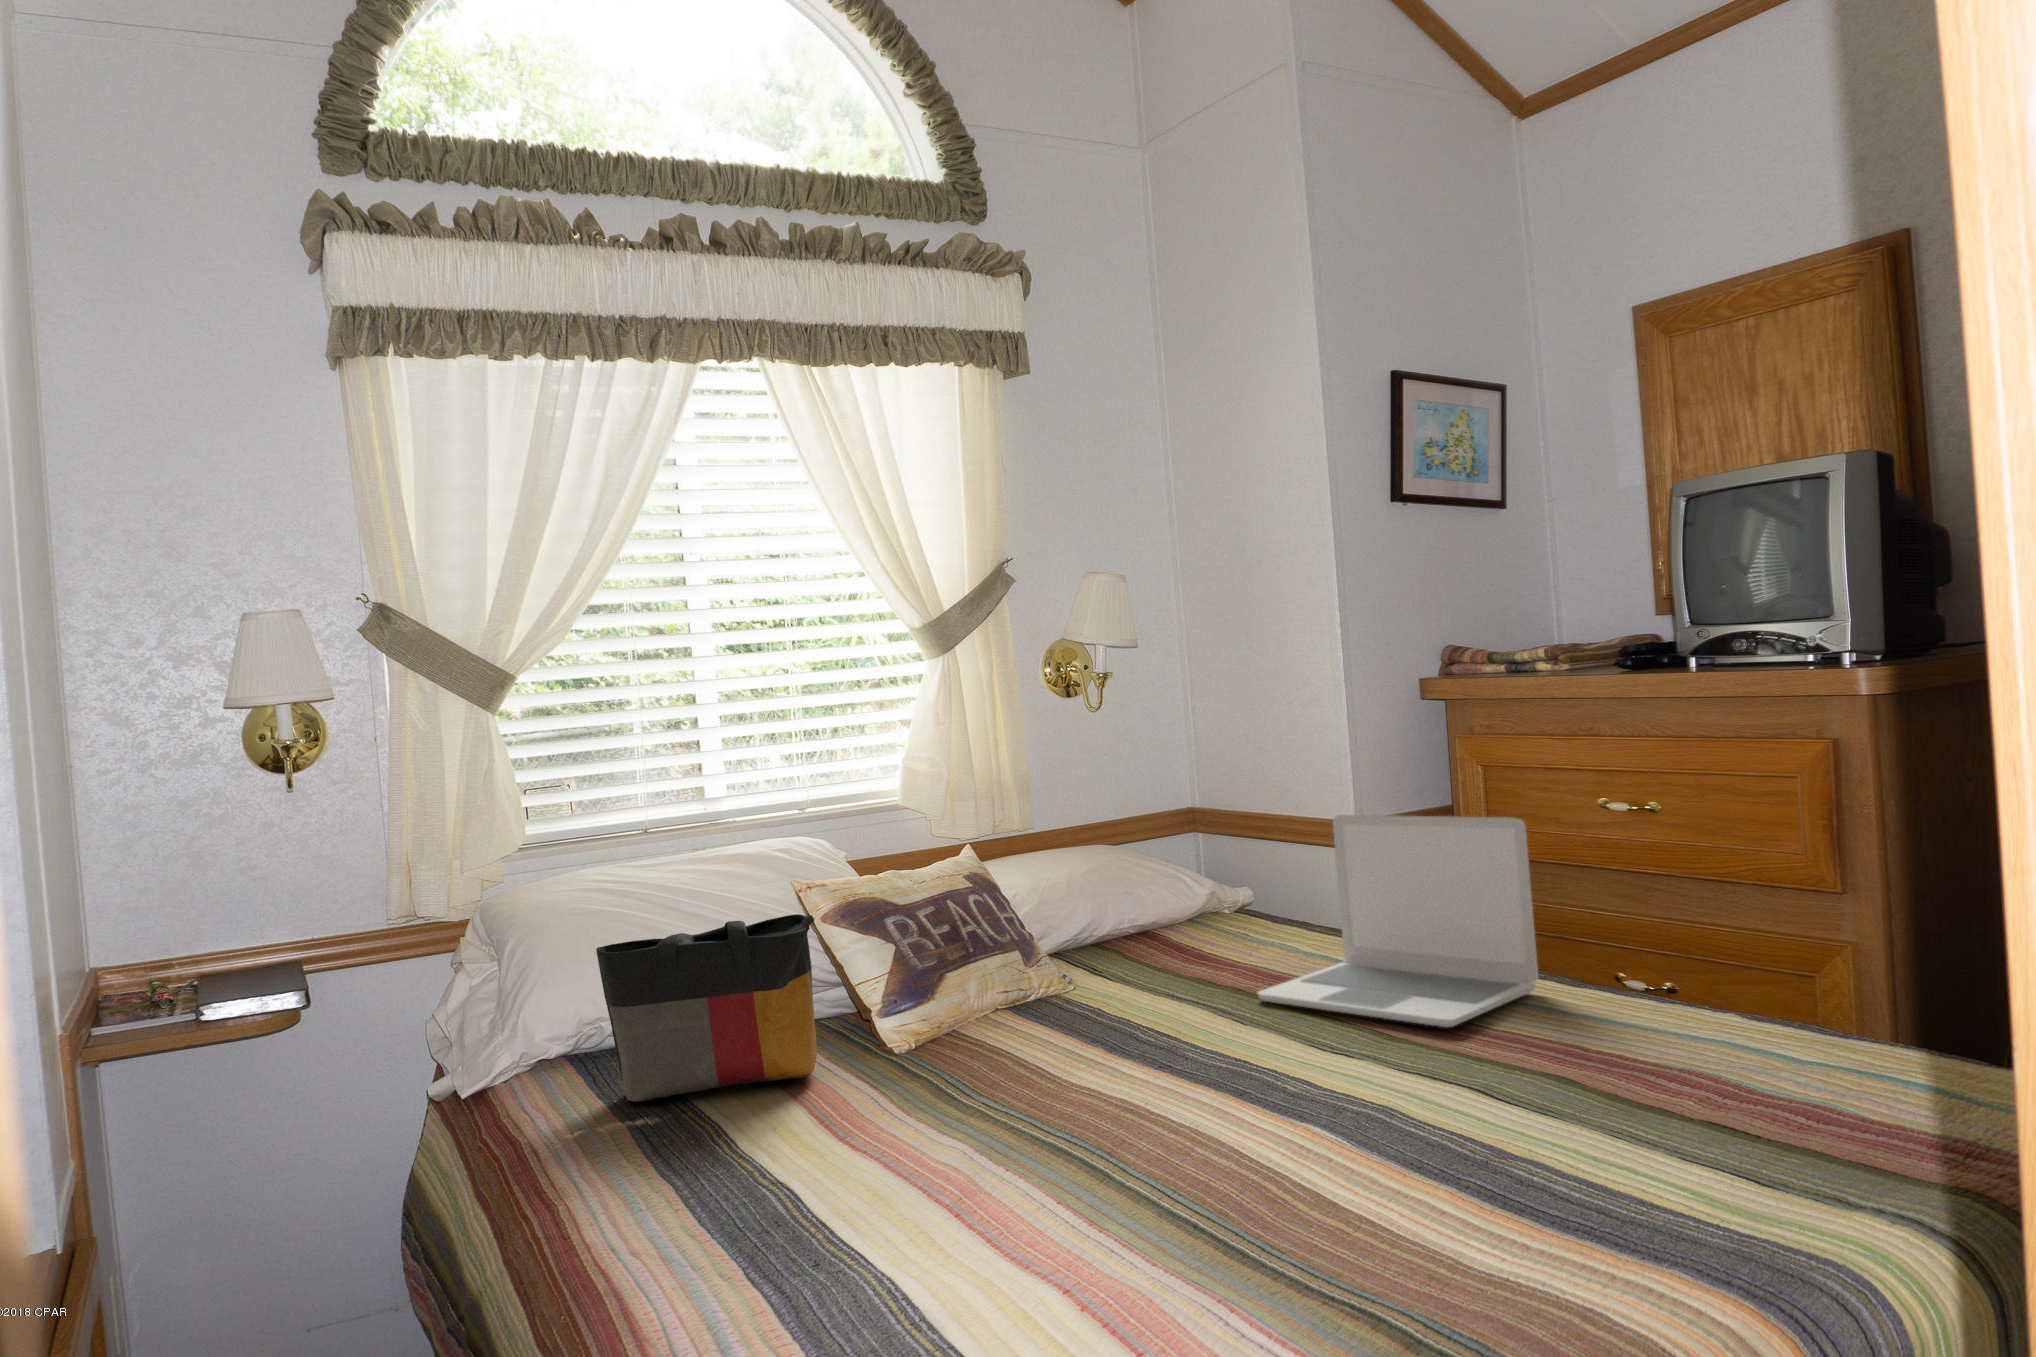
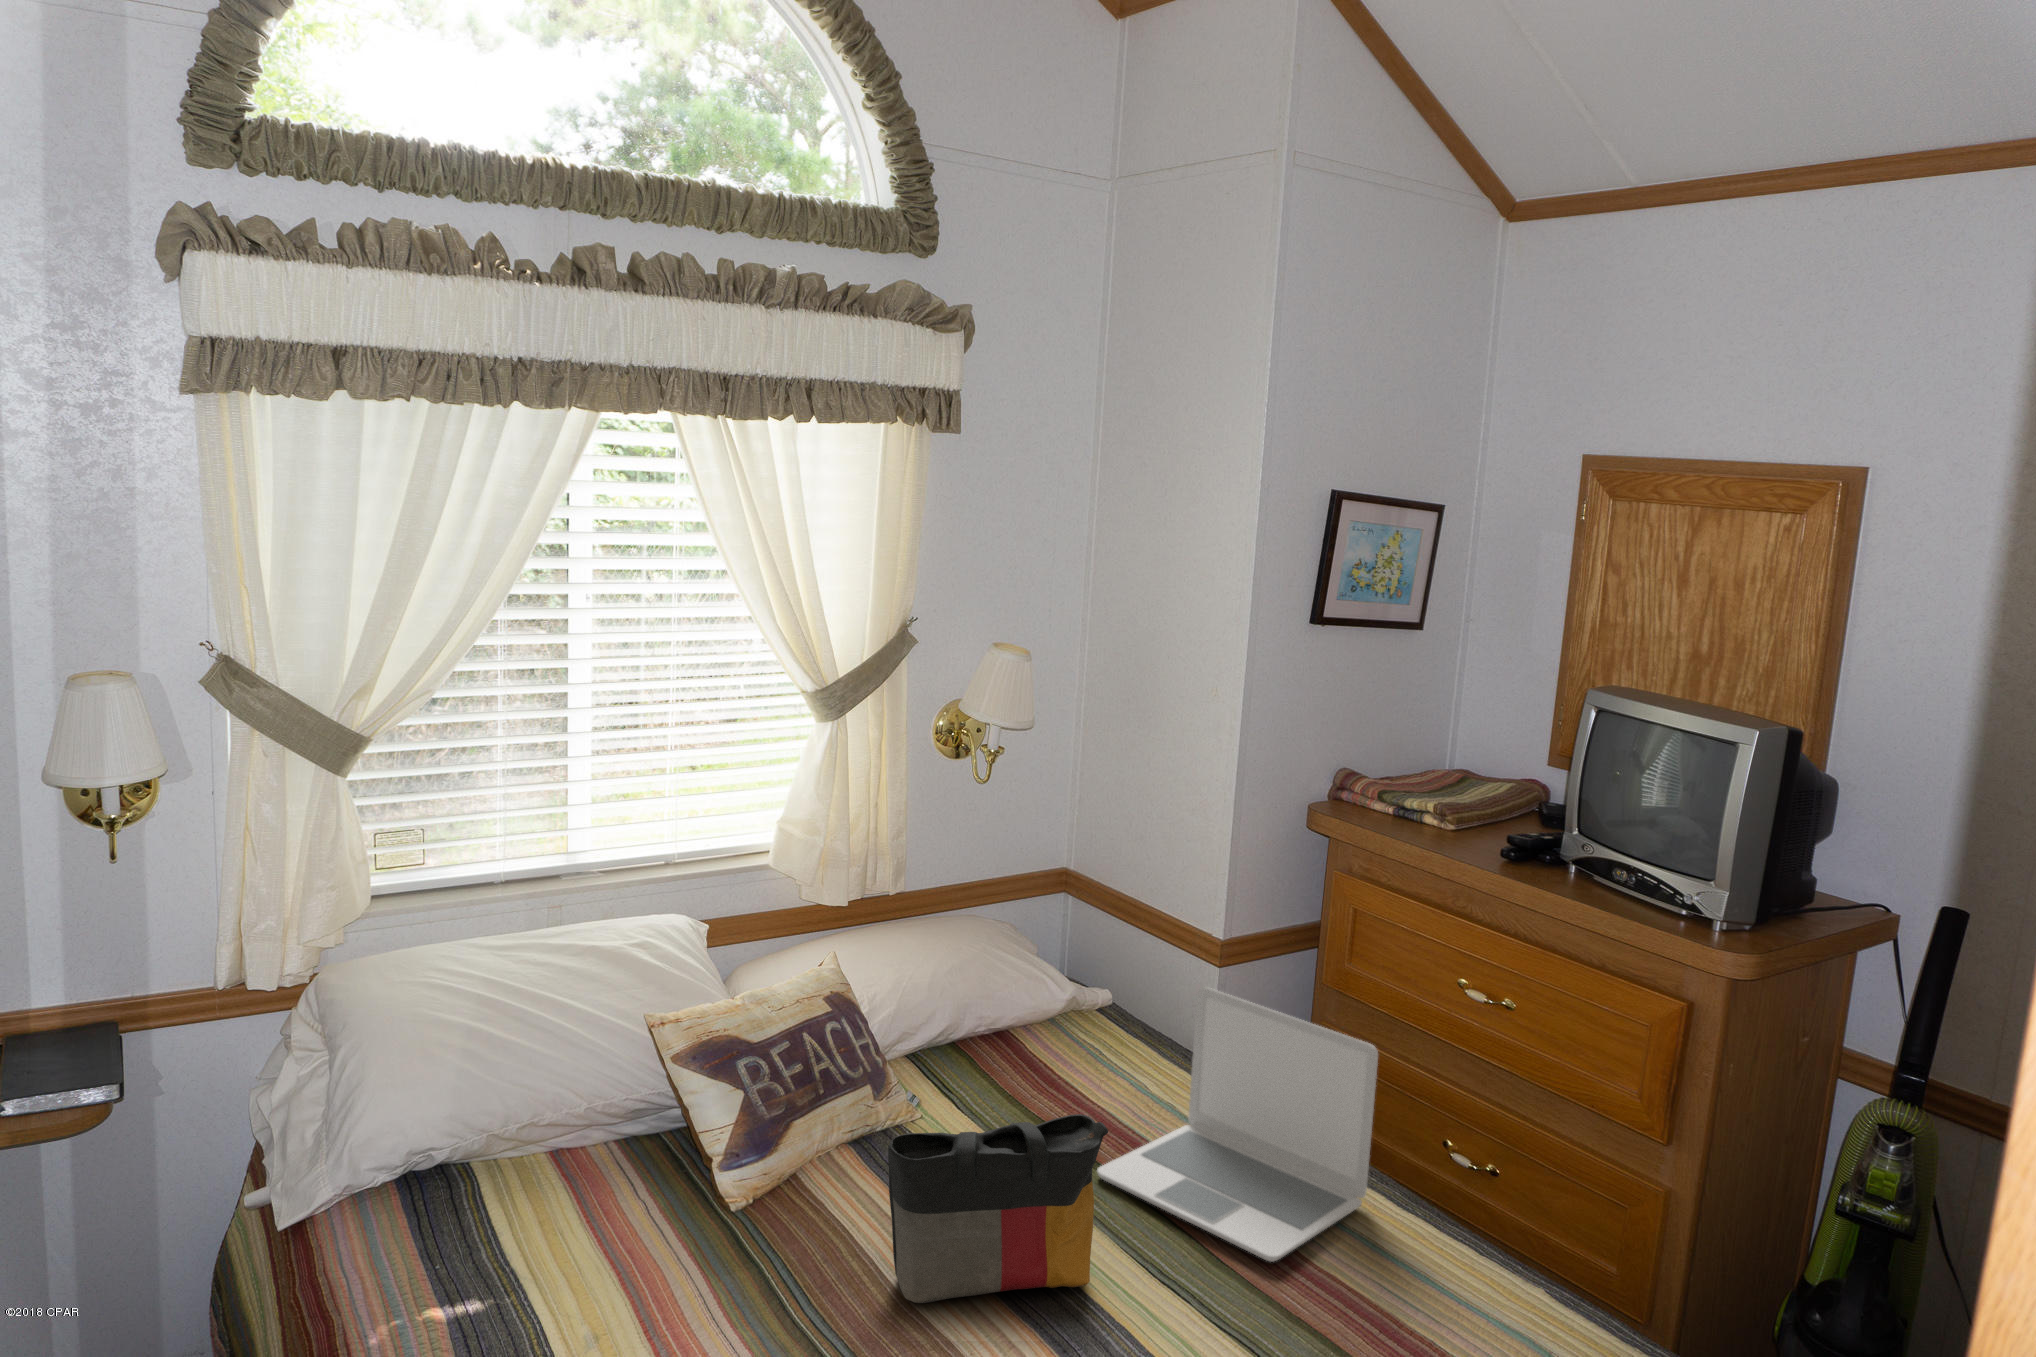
tote bag: present [596,914,817,1102] -> present [888,1114,1108,1303]

